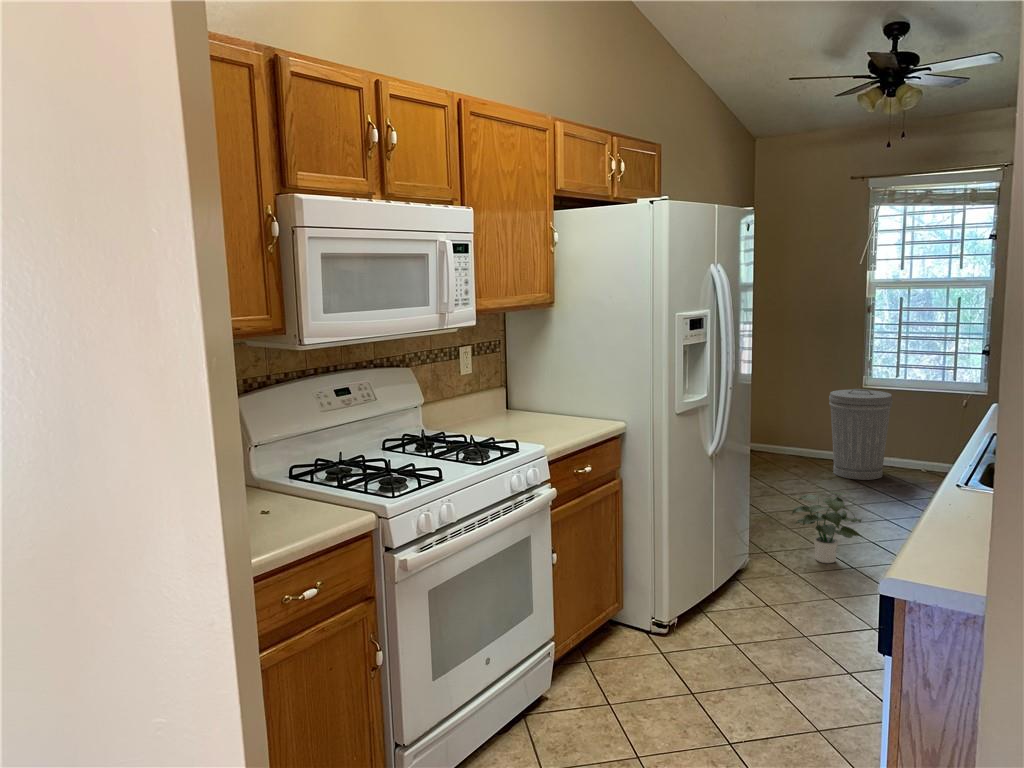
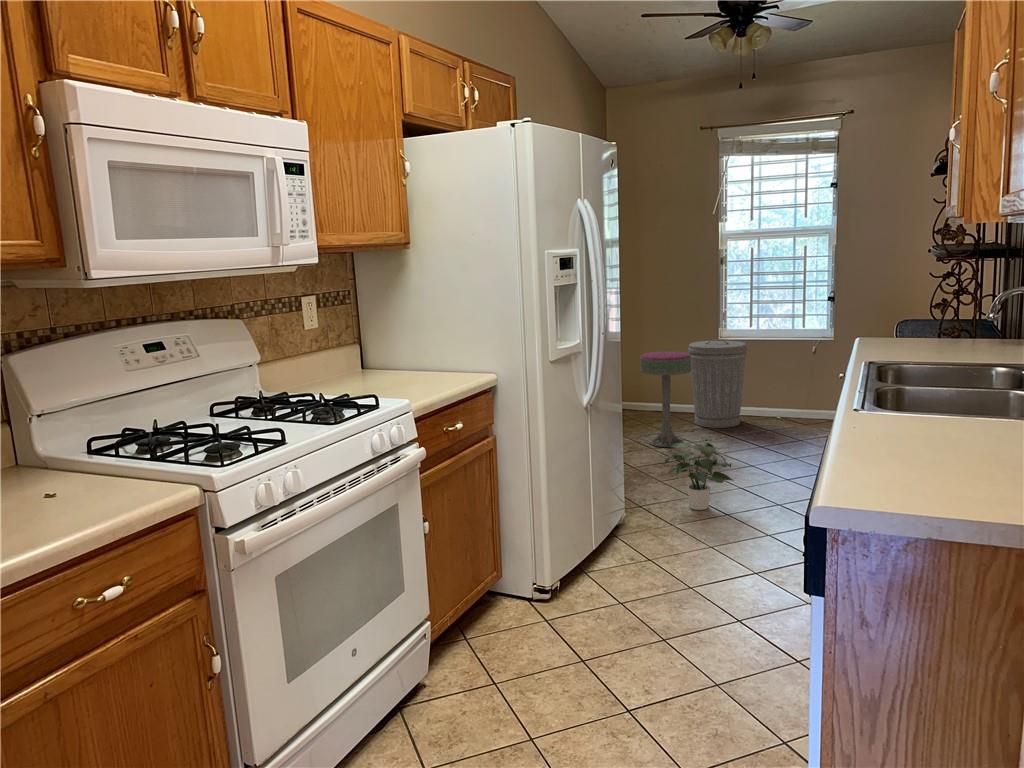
bar stool: none [776,399,830,496] -> present [640,351,691,447]

